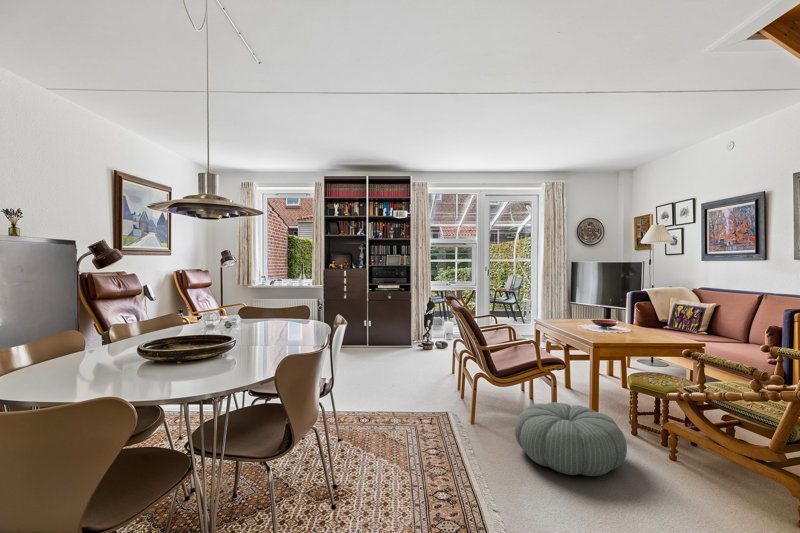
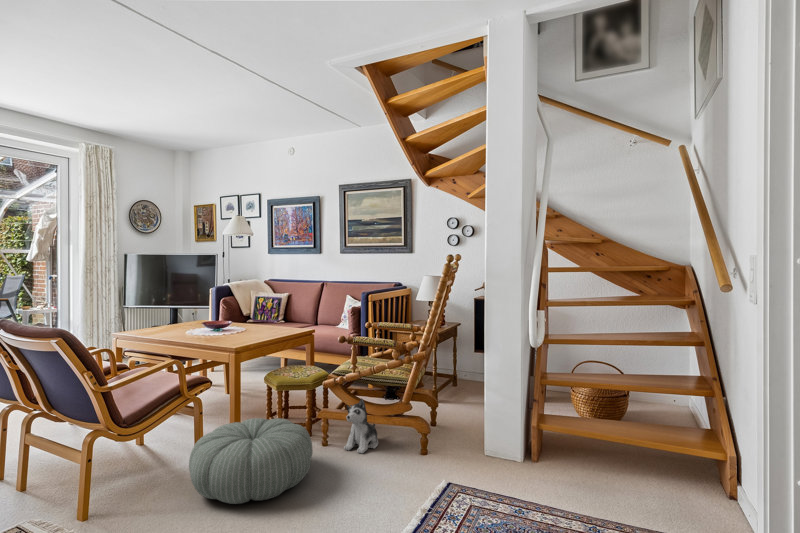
plush toy: none [681,426,740,492] -> present [344,399,378,453]

